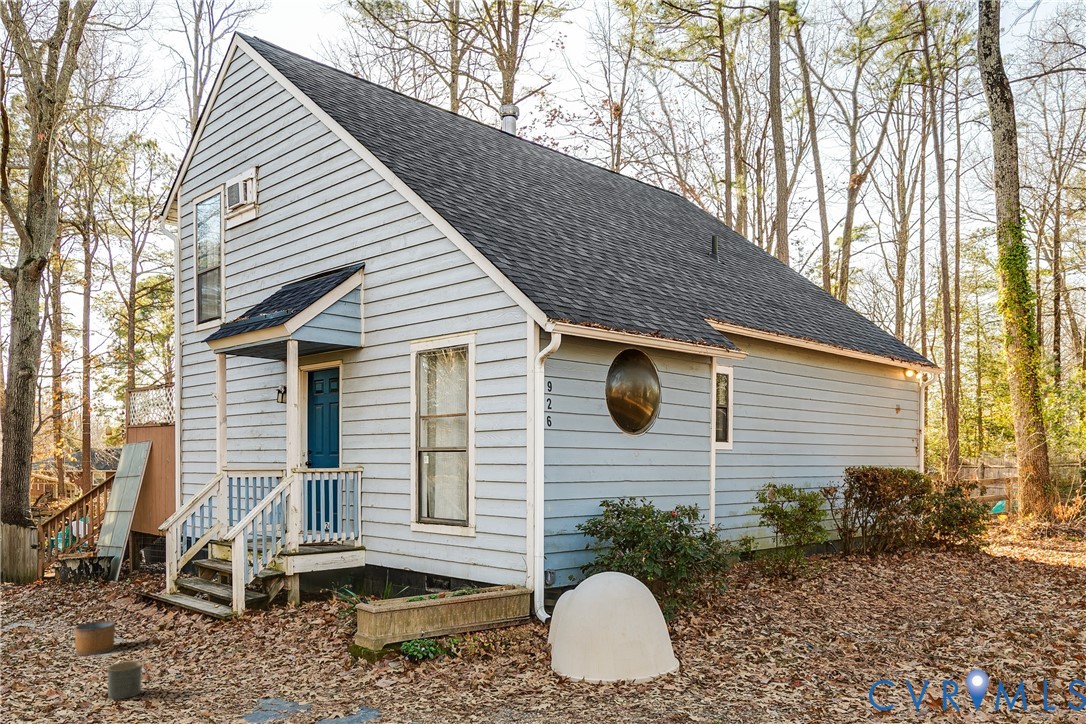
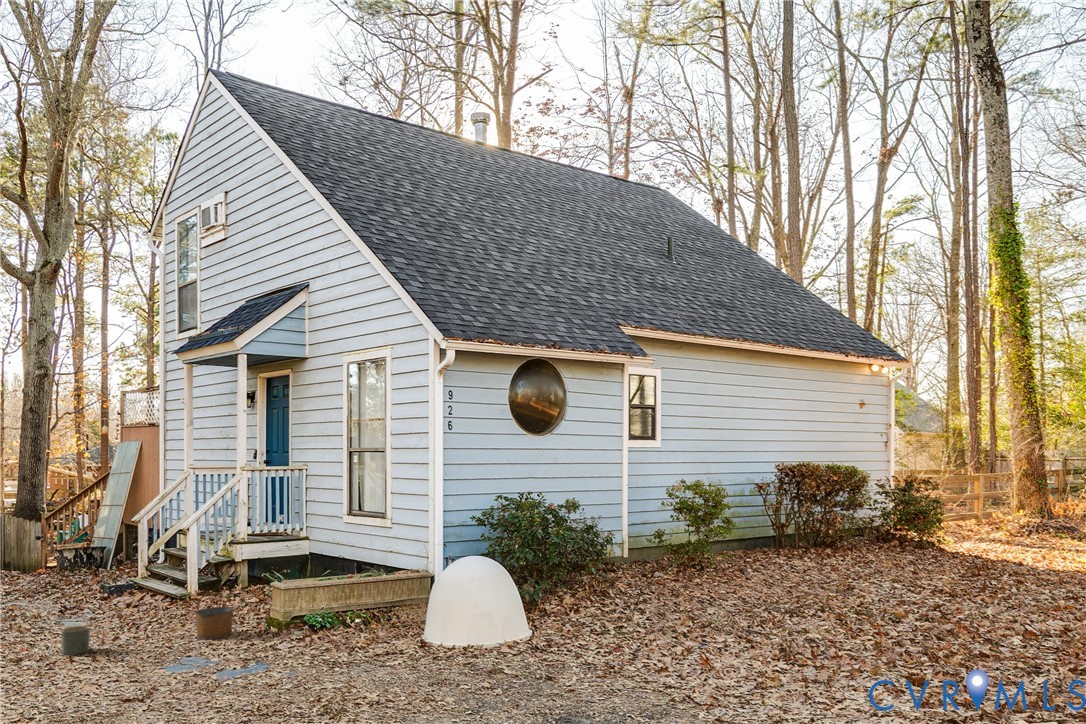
bucket: present [75,607,115,656] -> present [195,593,233,640]

